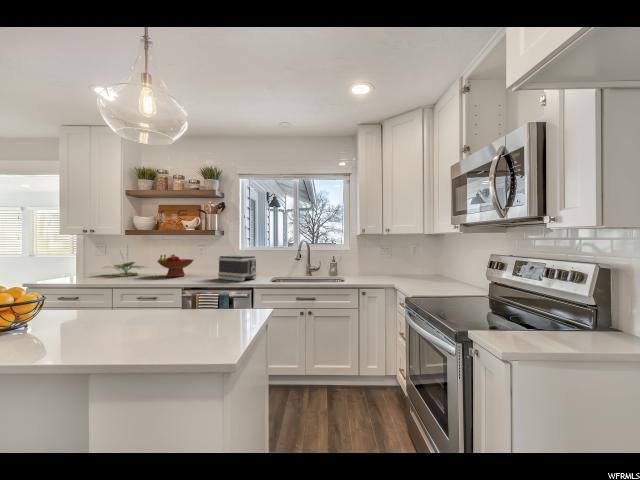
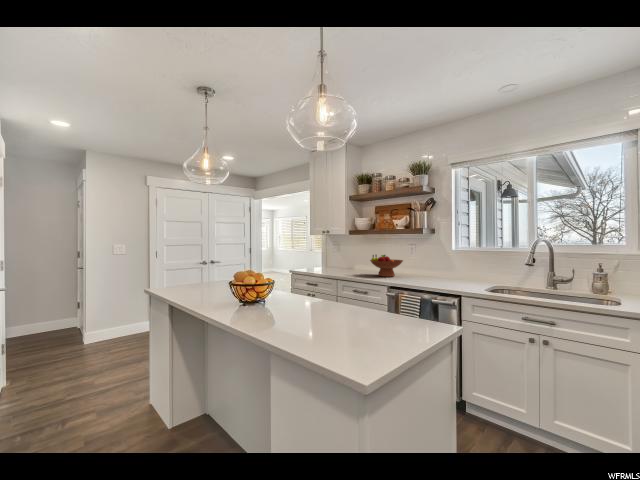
toaster: present [218,255,256,281] -> none [425,257,469,287]
potted plant: present [113,262,143,276] -> none [330,244,364,273]

